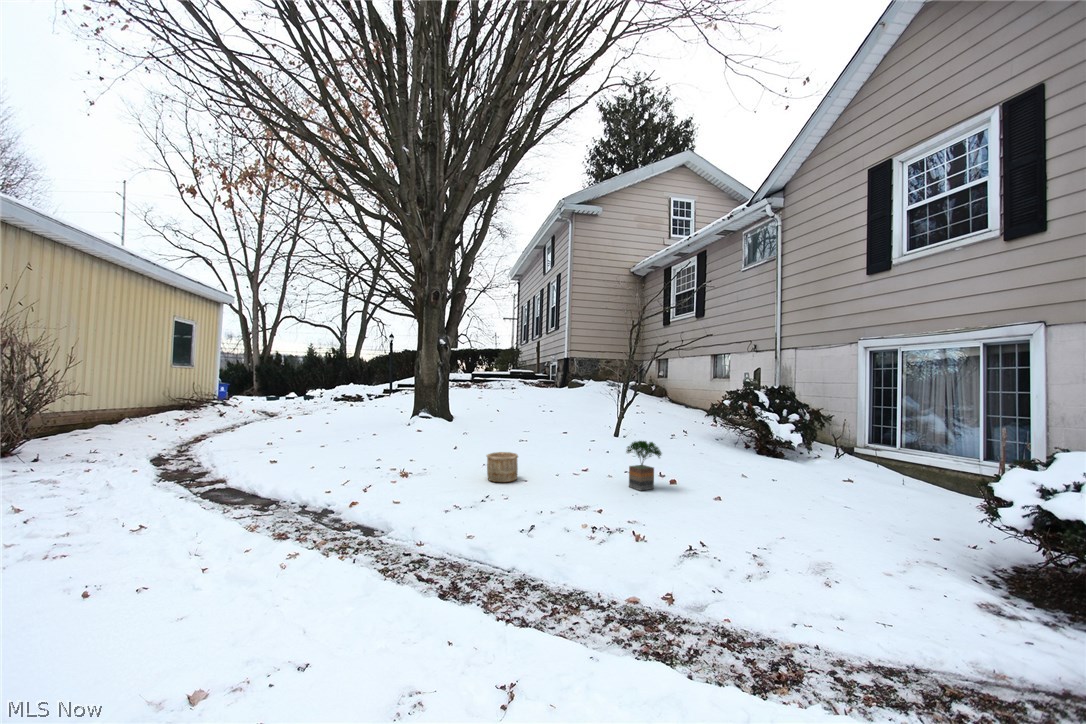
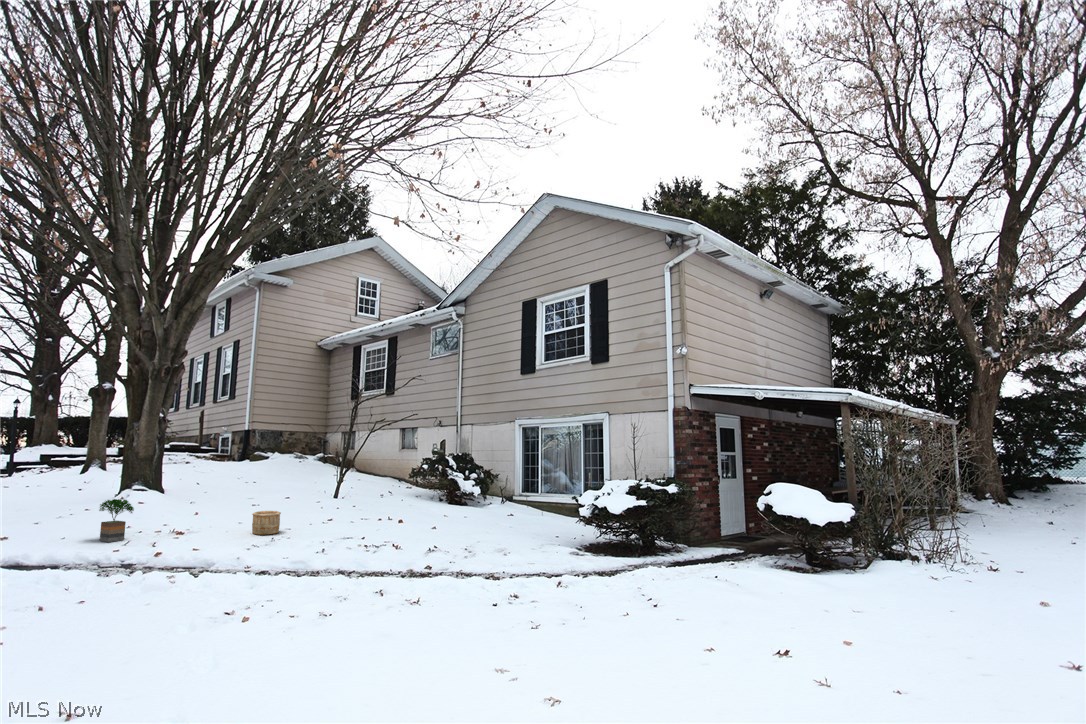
potted tree: present [626,441,662,491] -> present [99,499,134,542]

